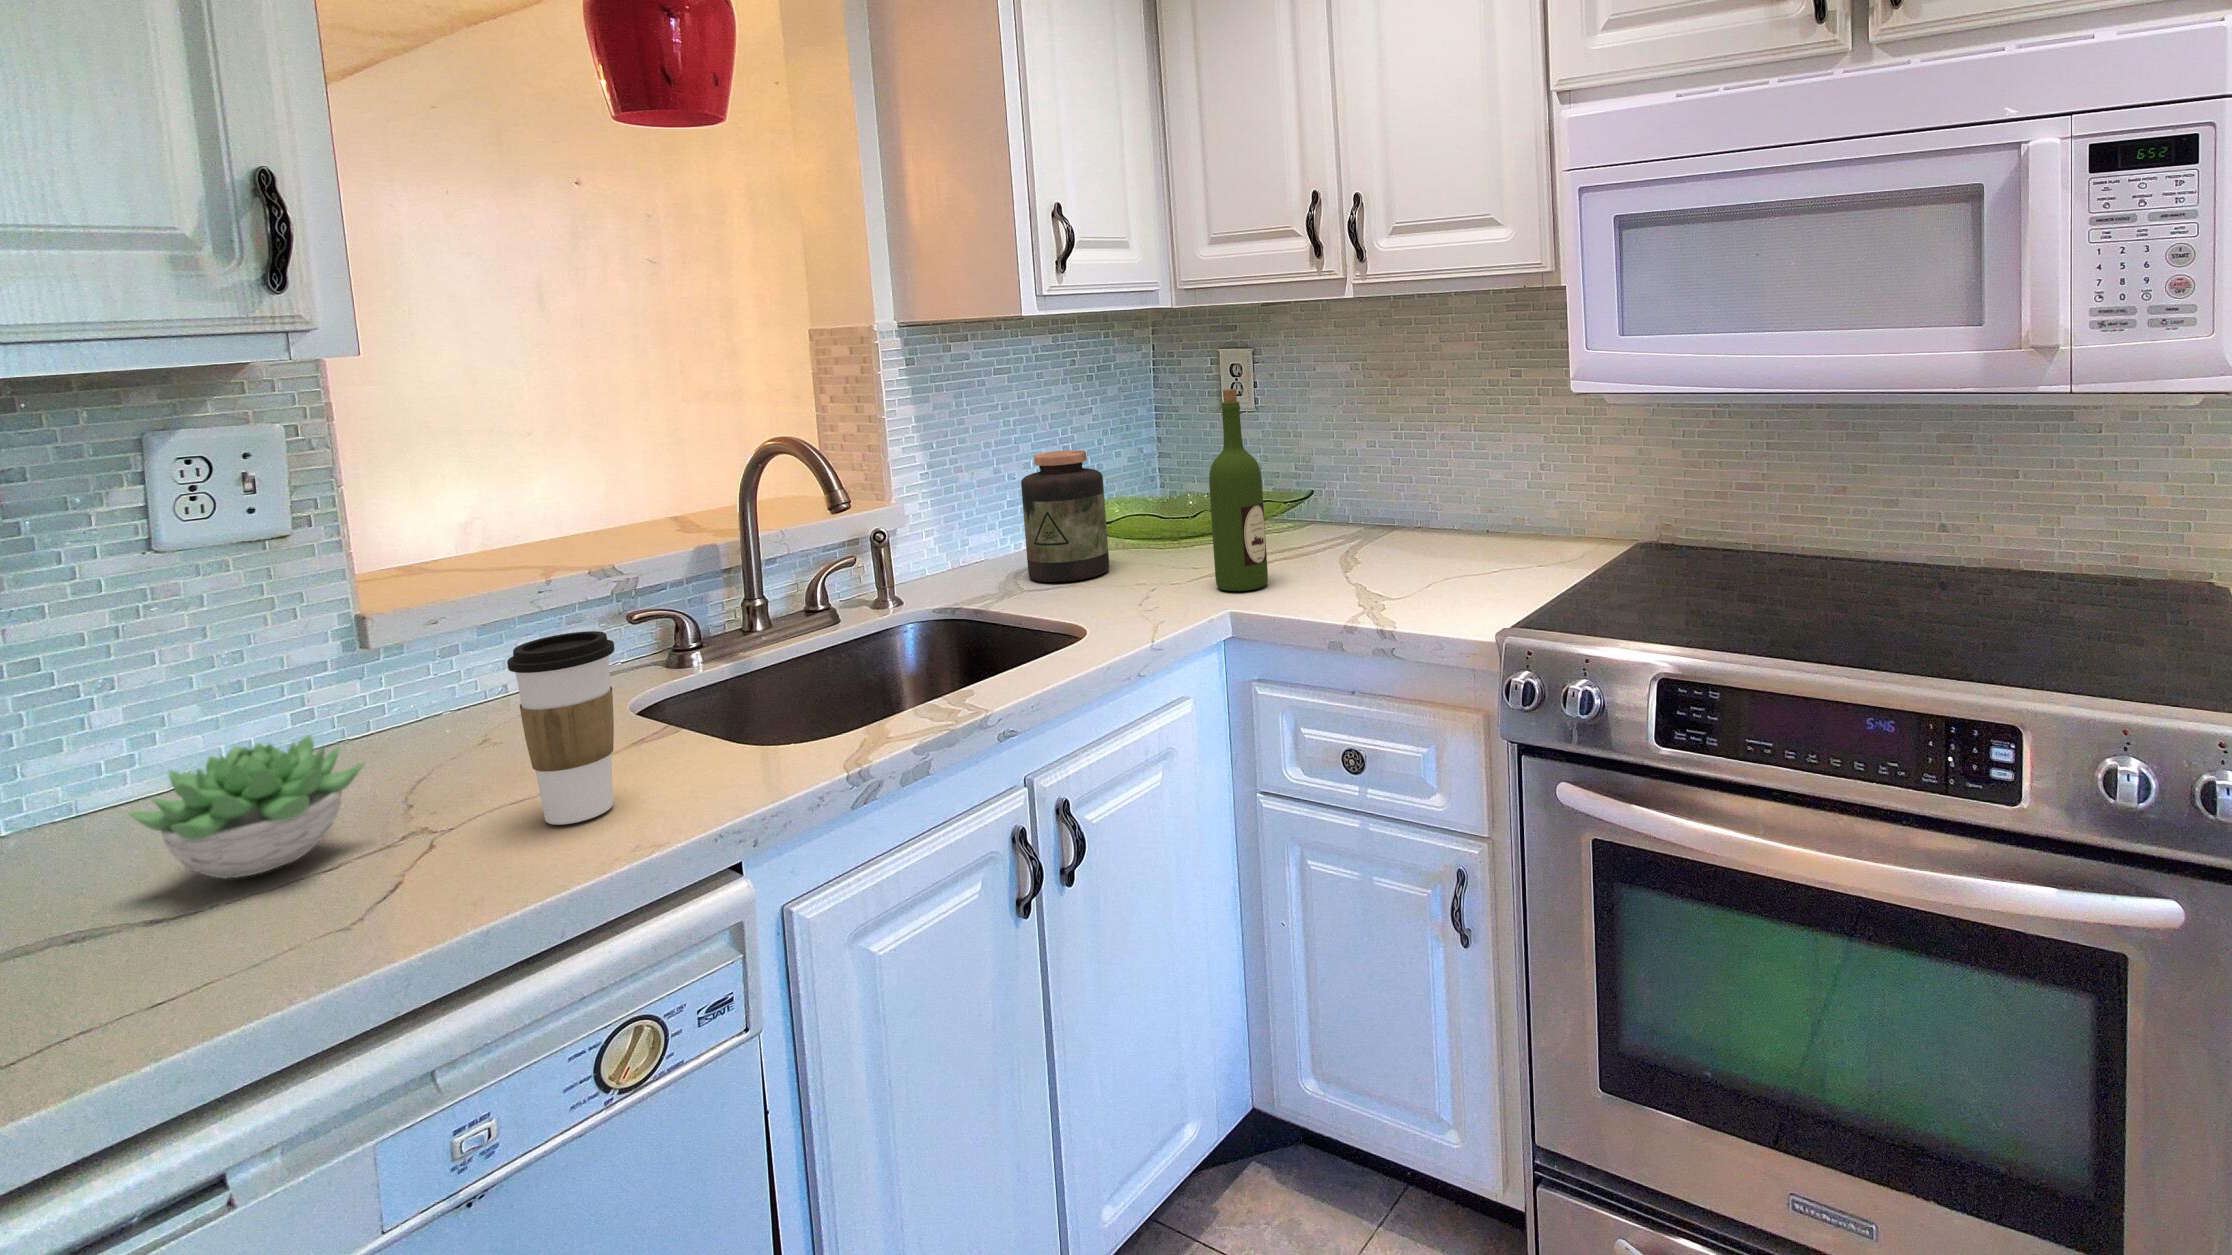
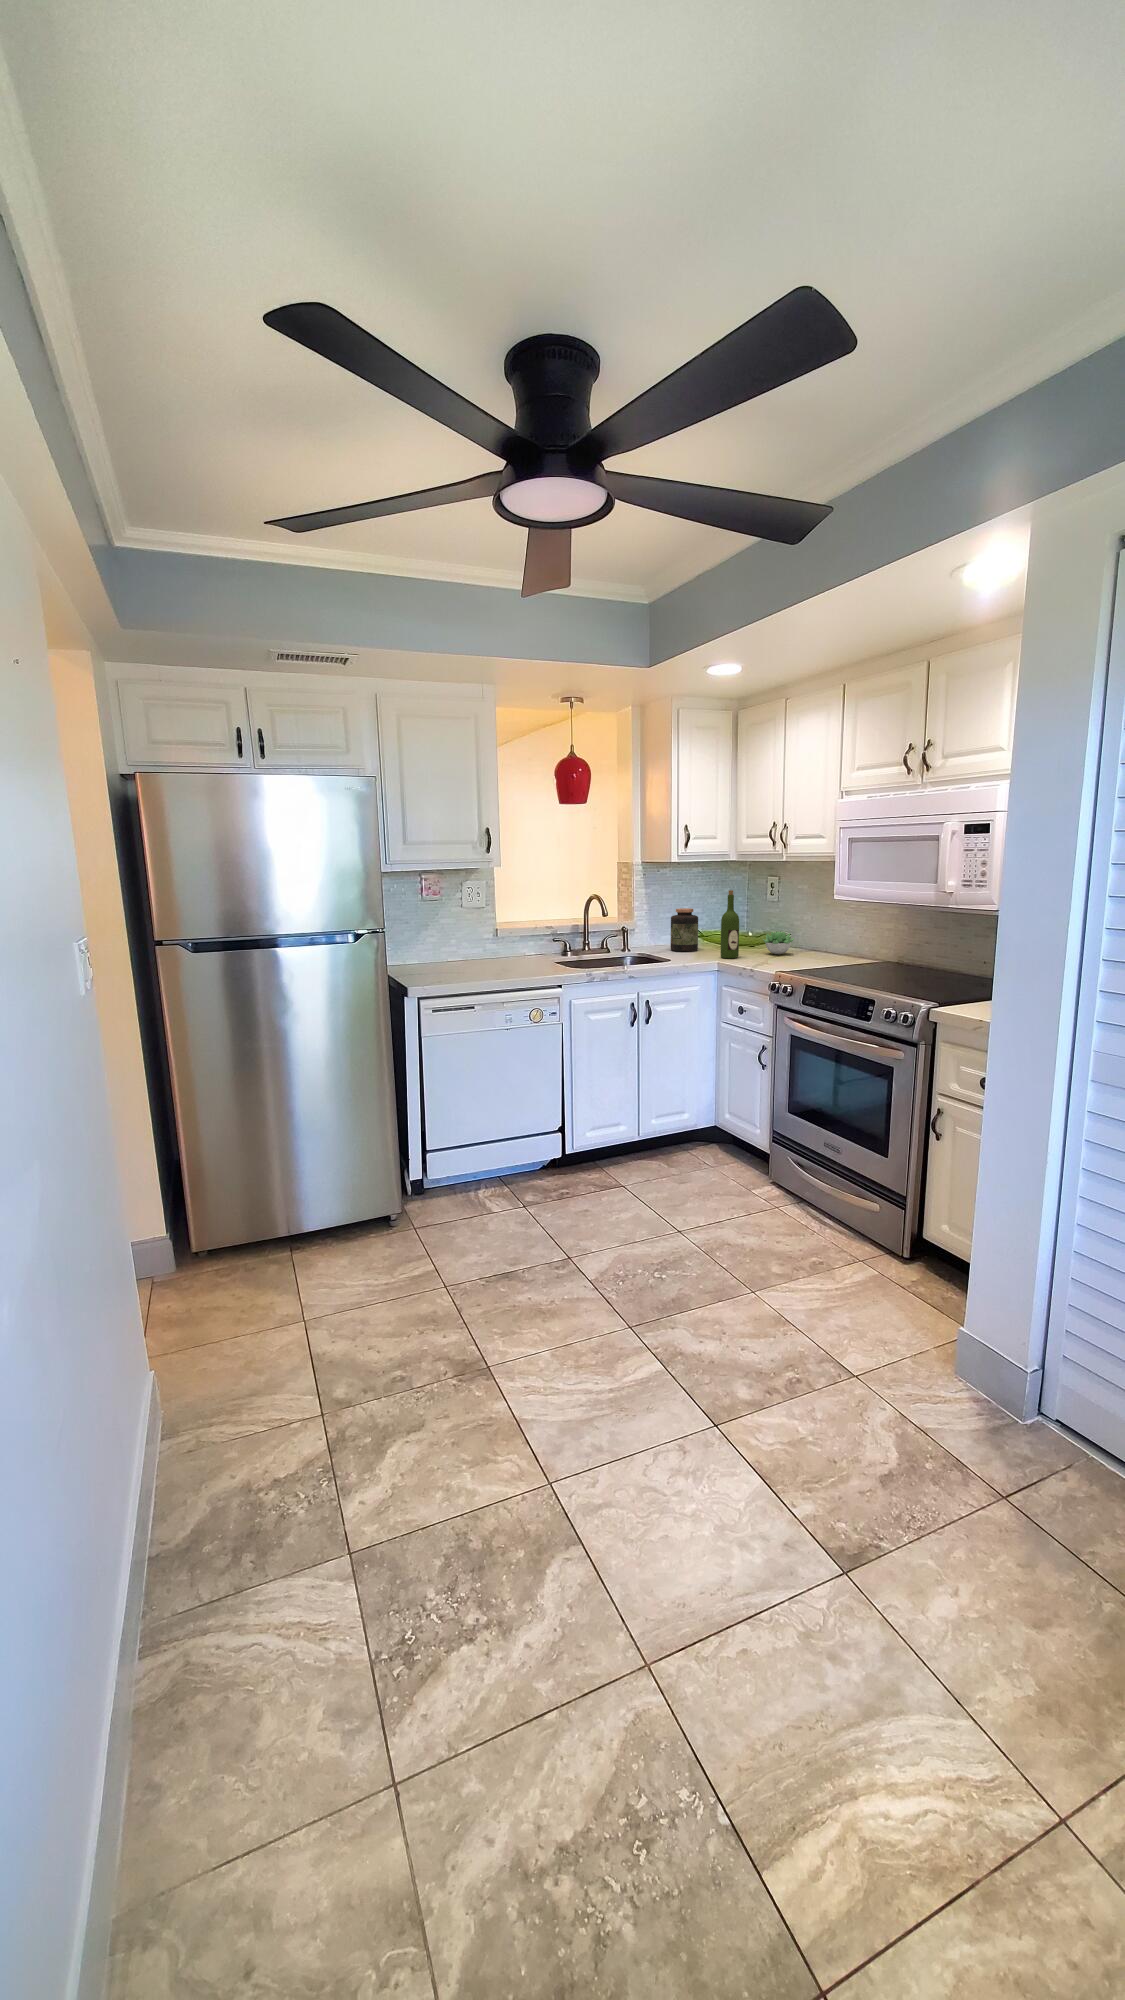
coffee cup: present [507,631,615,825] -> none [524,932,544,971]
succulent plant: present [128,735,366,878] -> present [763,932,794,954]

